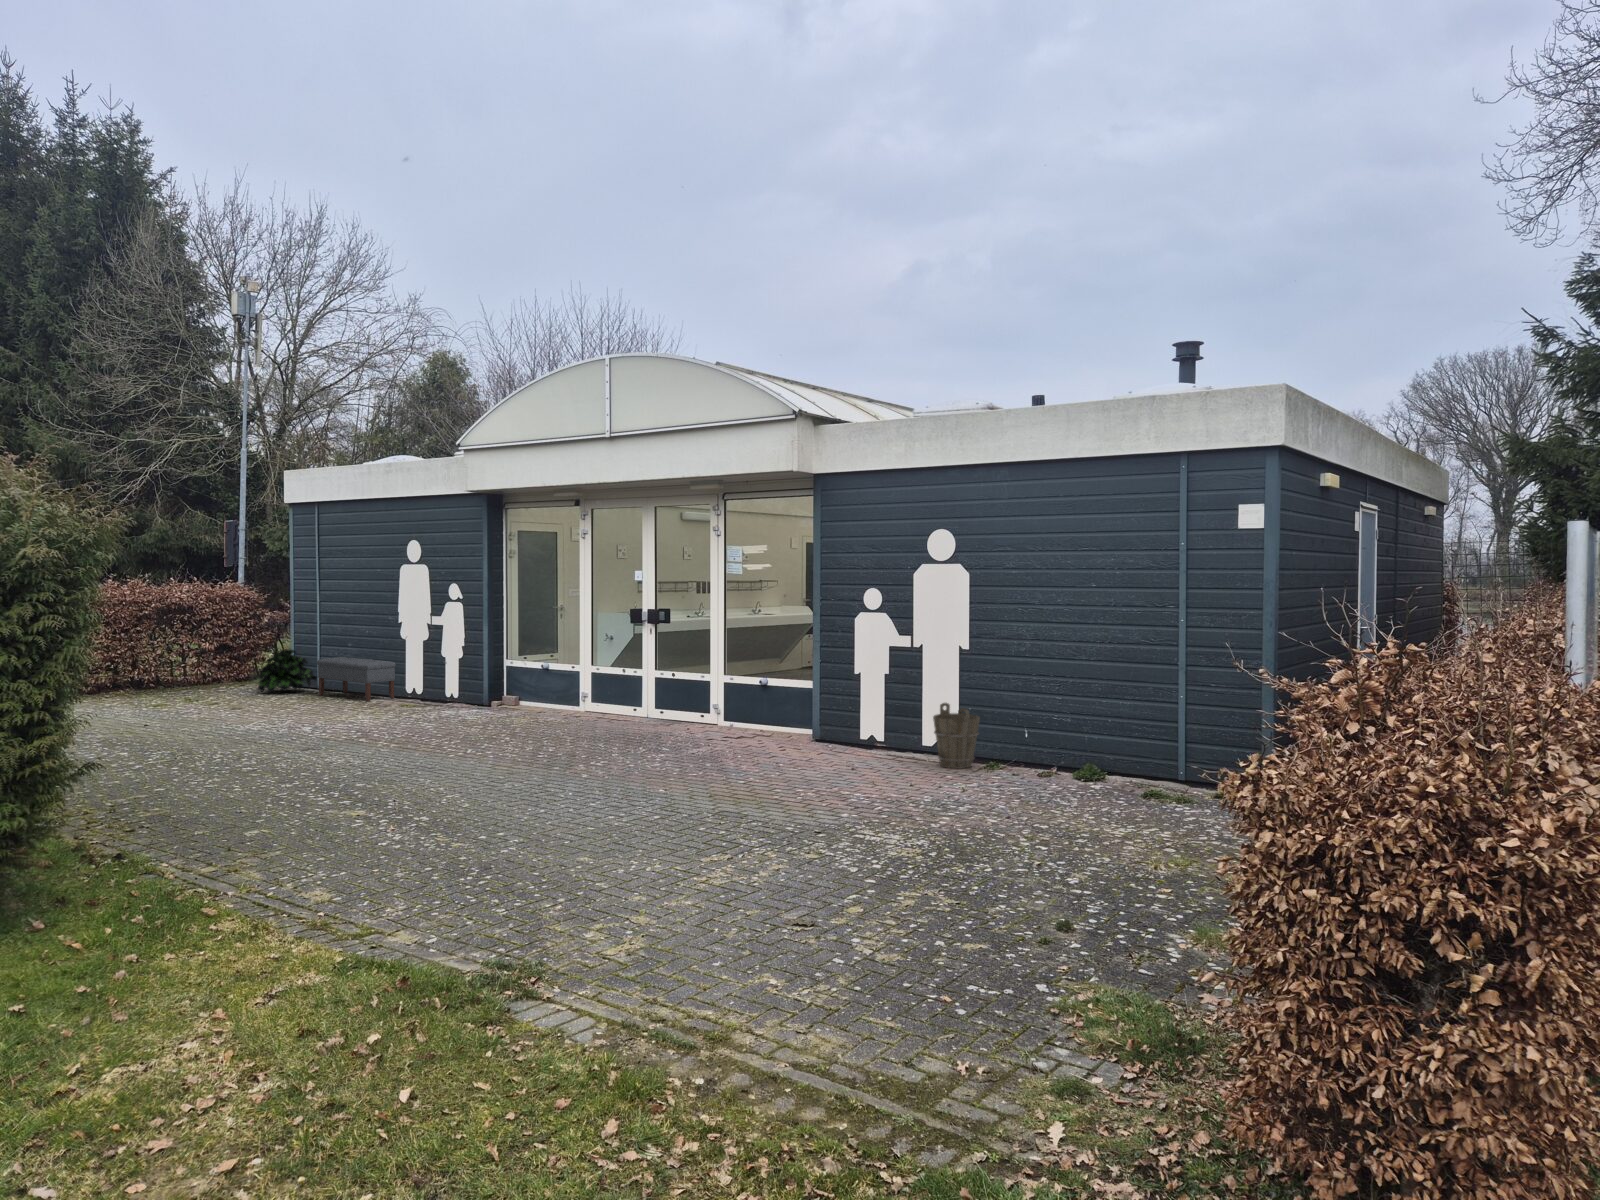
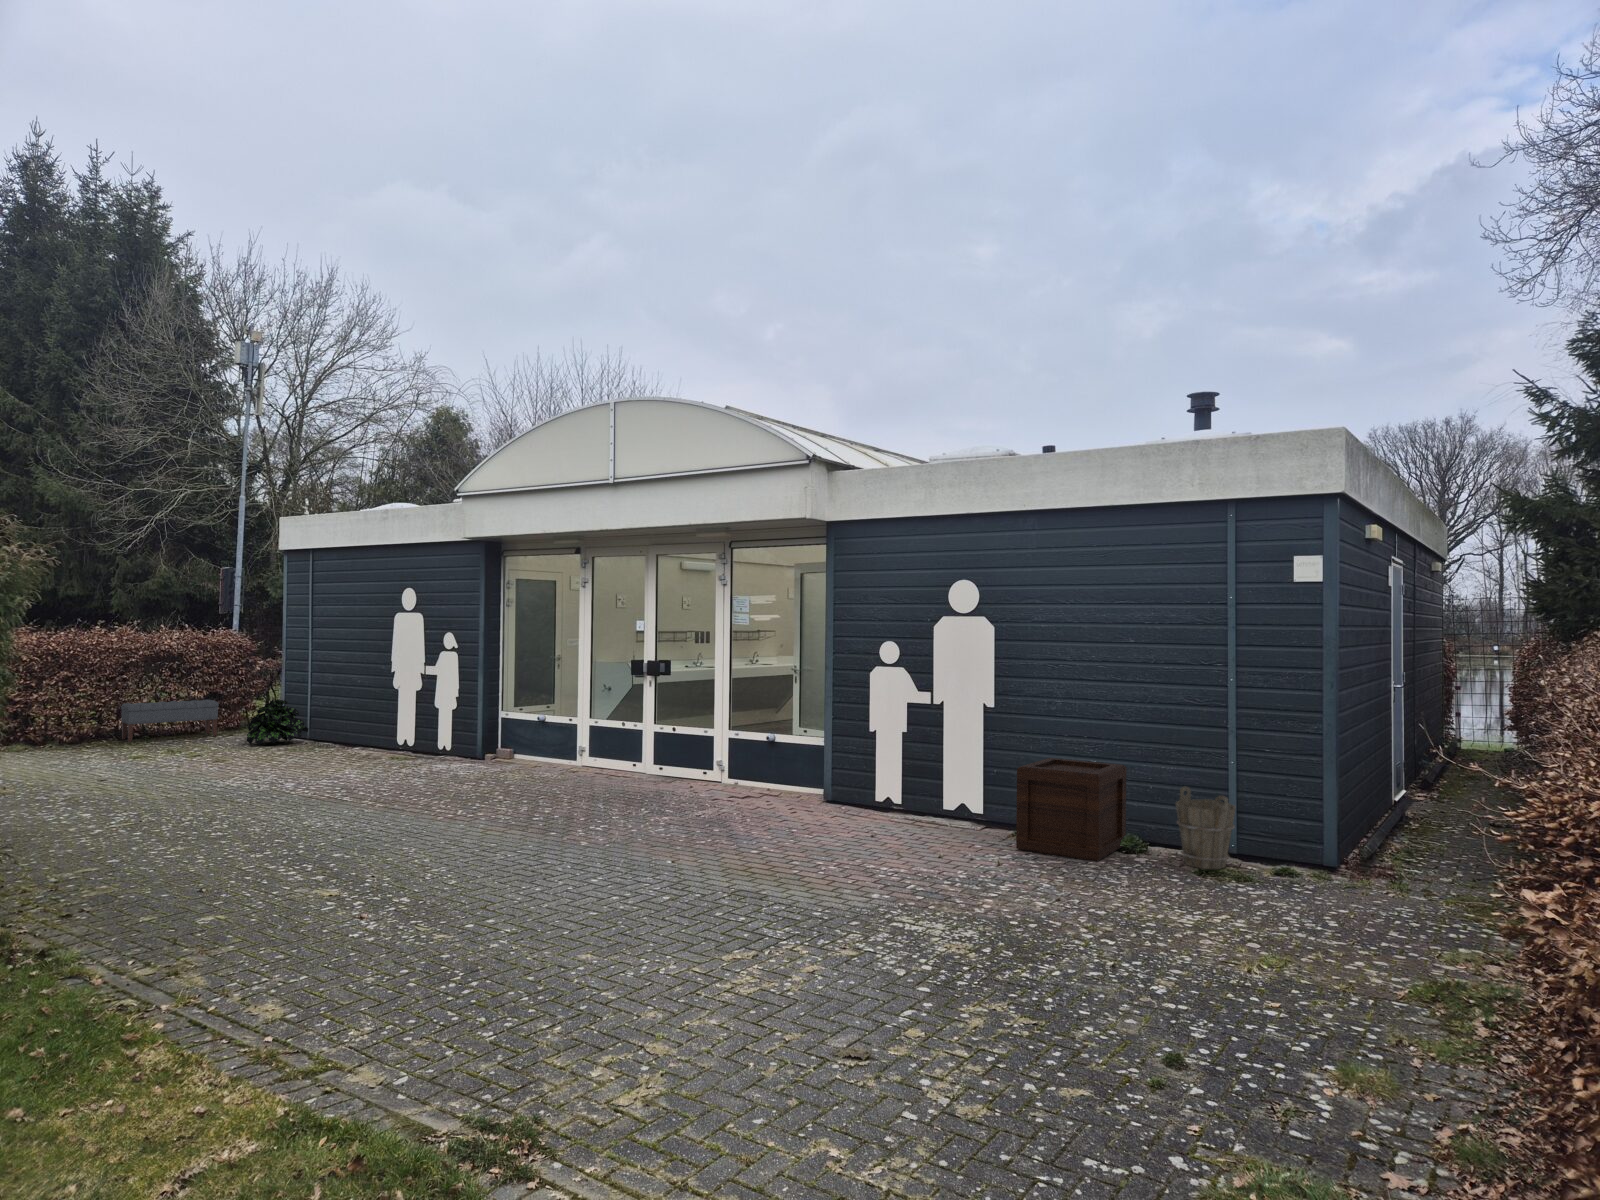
bench: present [317,657,396,702] -> present [121,700,219,742]
wooden crate: none [984,695,1088,789] -> present [1016,758,1126,861]
bucket: present [933,703,980,769] -> present [1176,787,1236,869]

